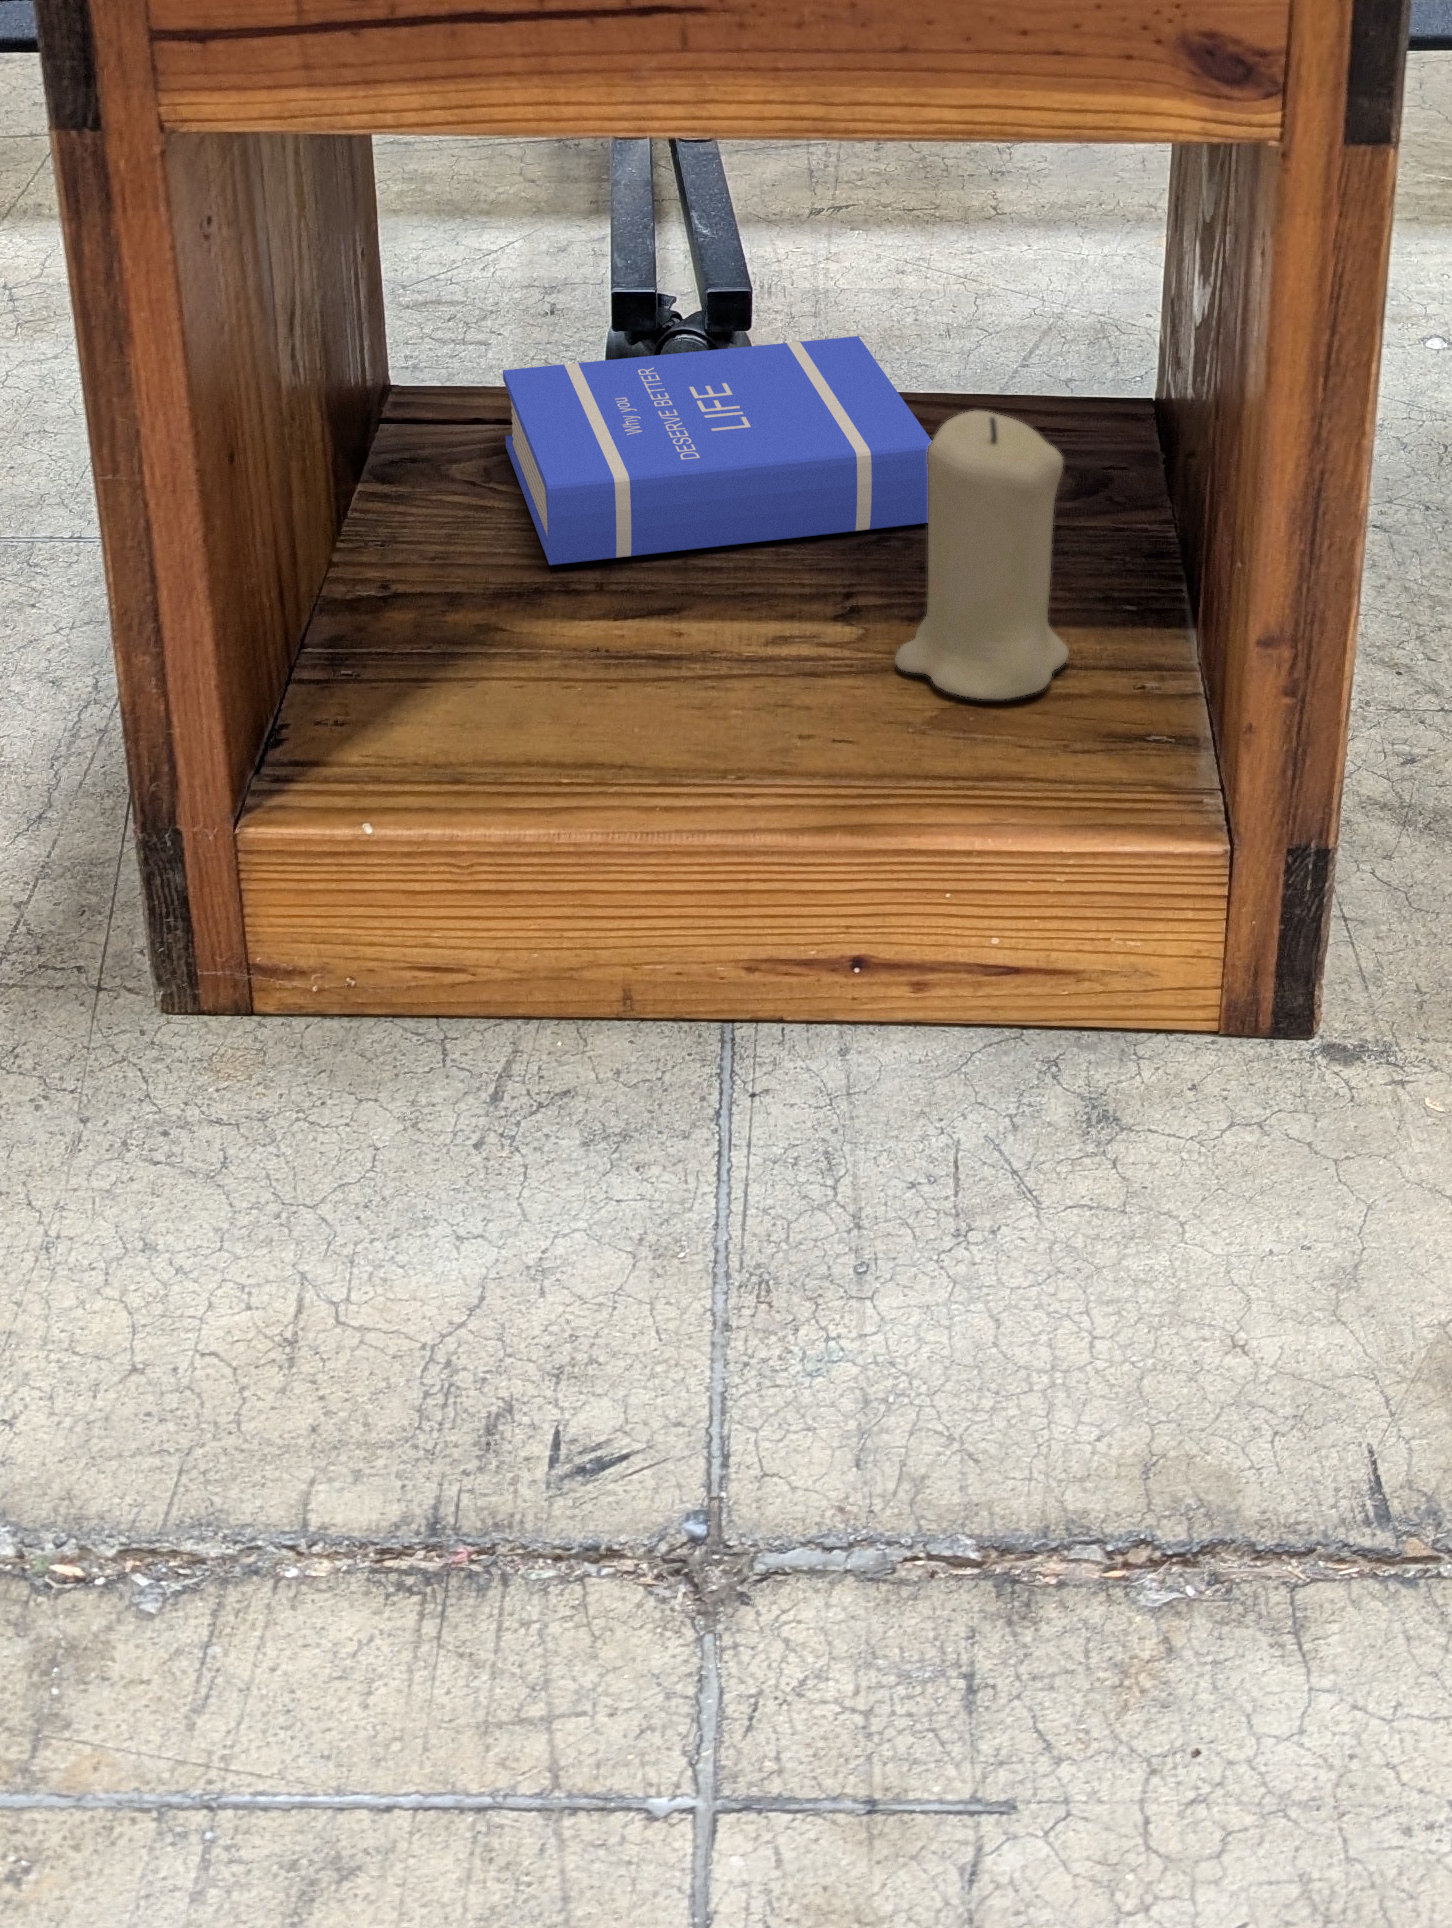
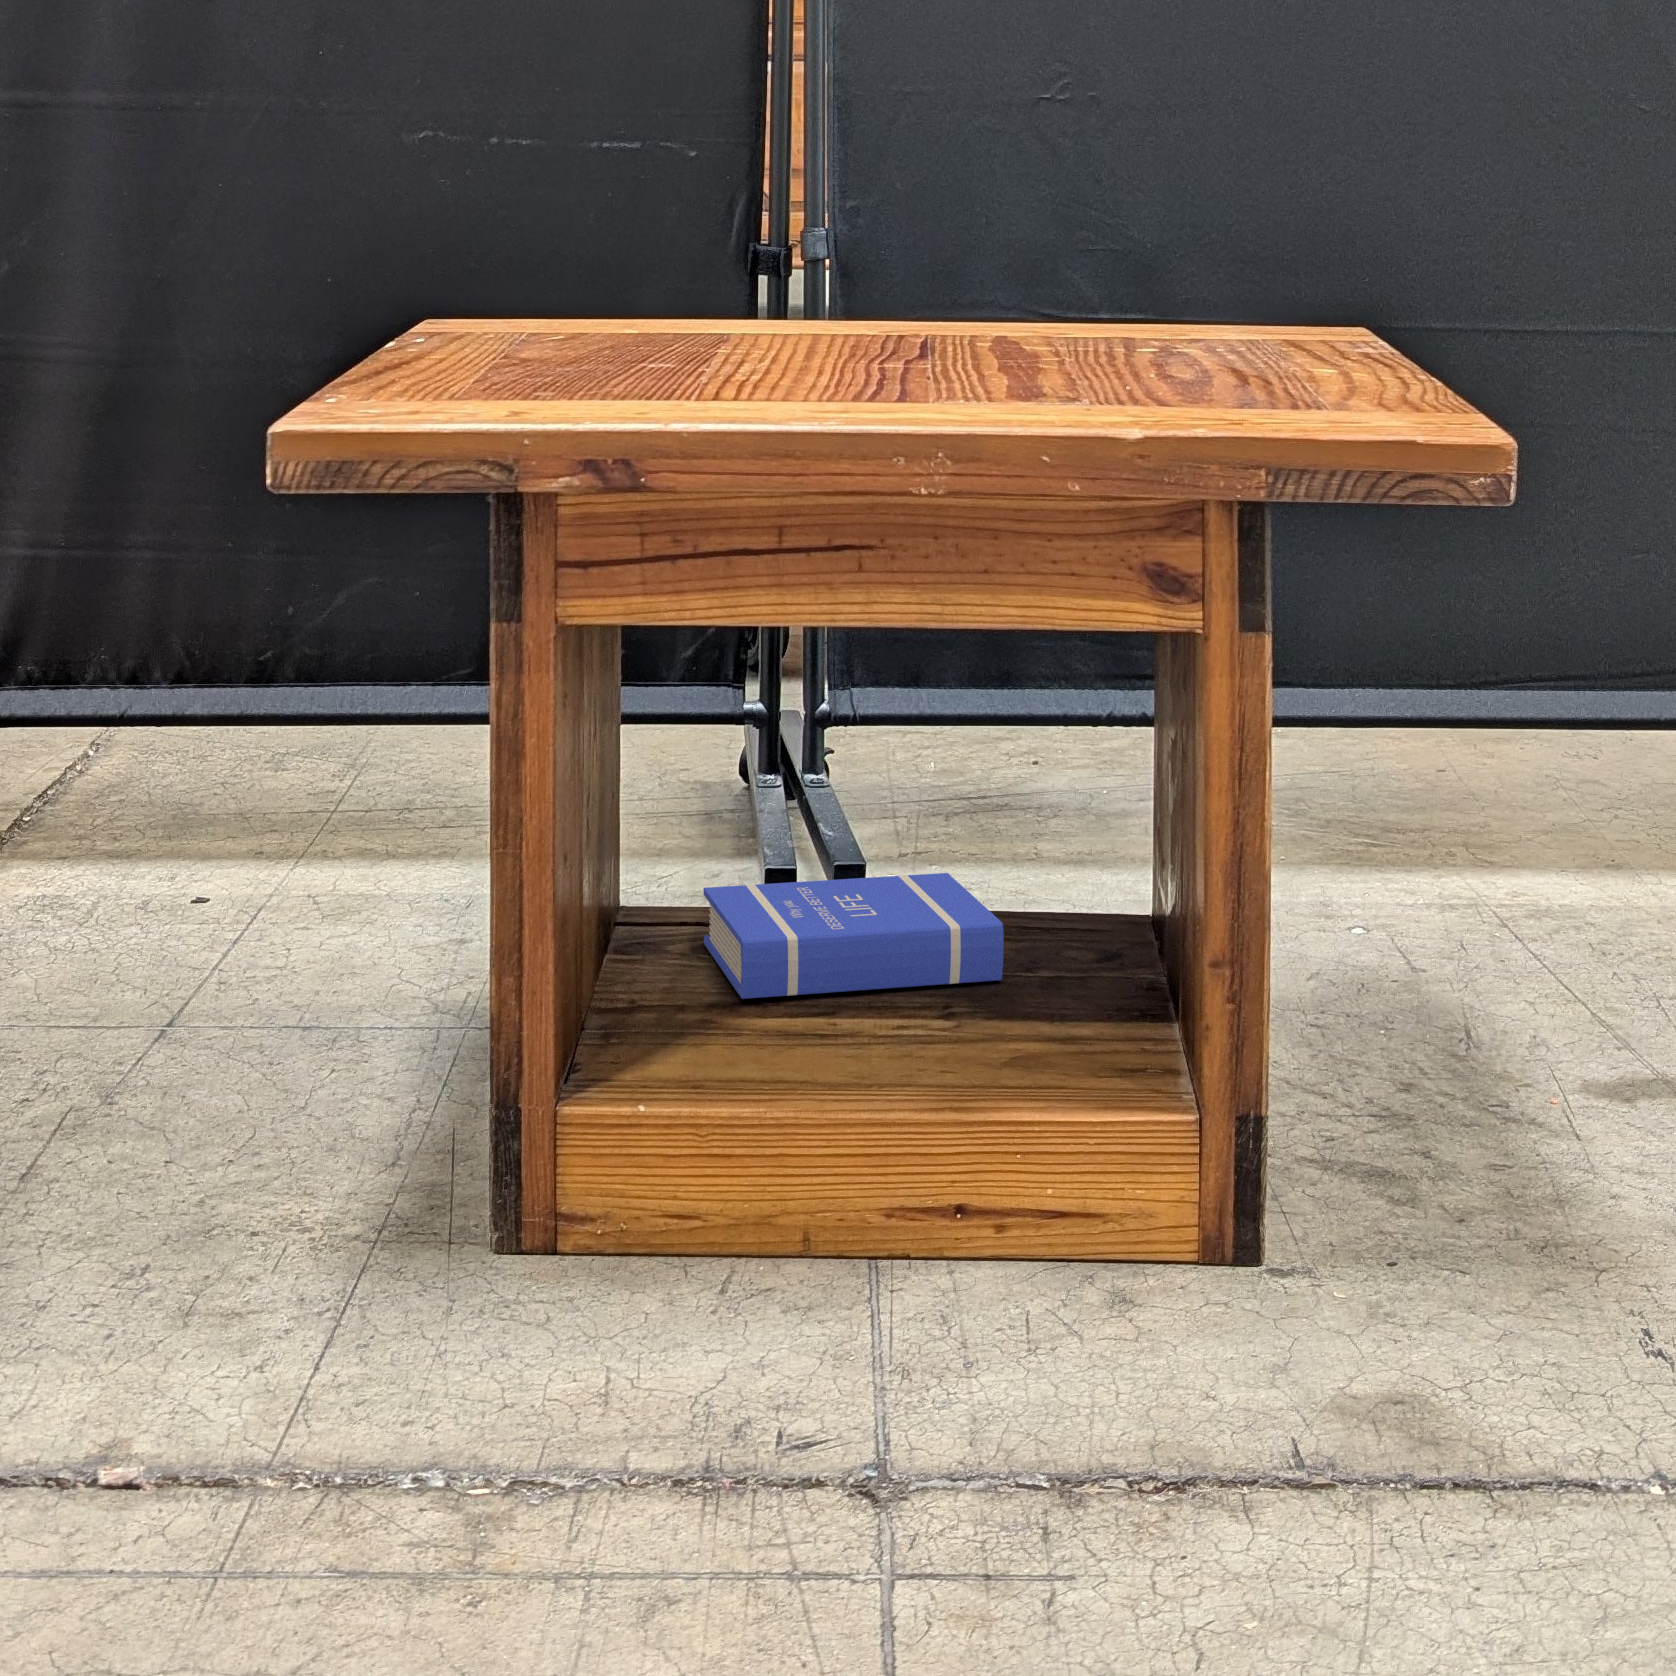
candle: present [895,411,1069,699] -> none [980,870,1096,1061]

